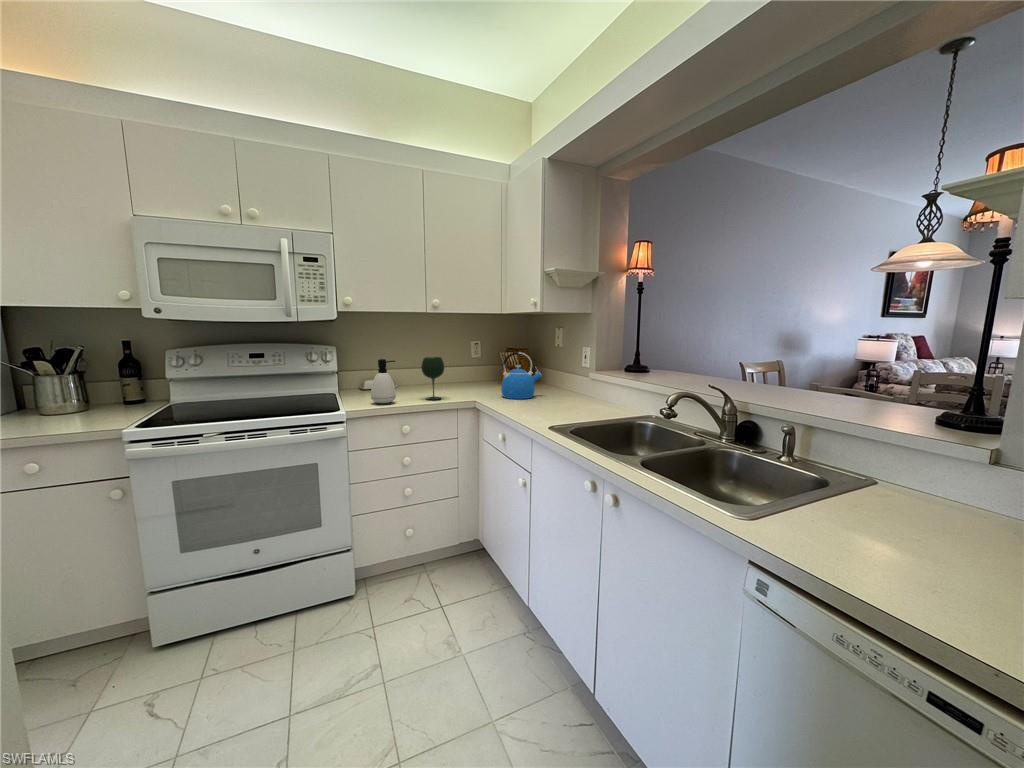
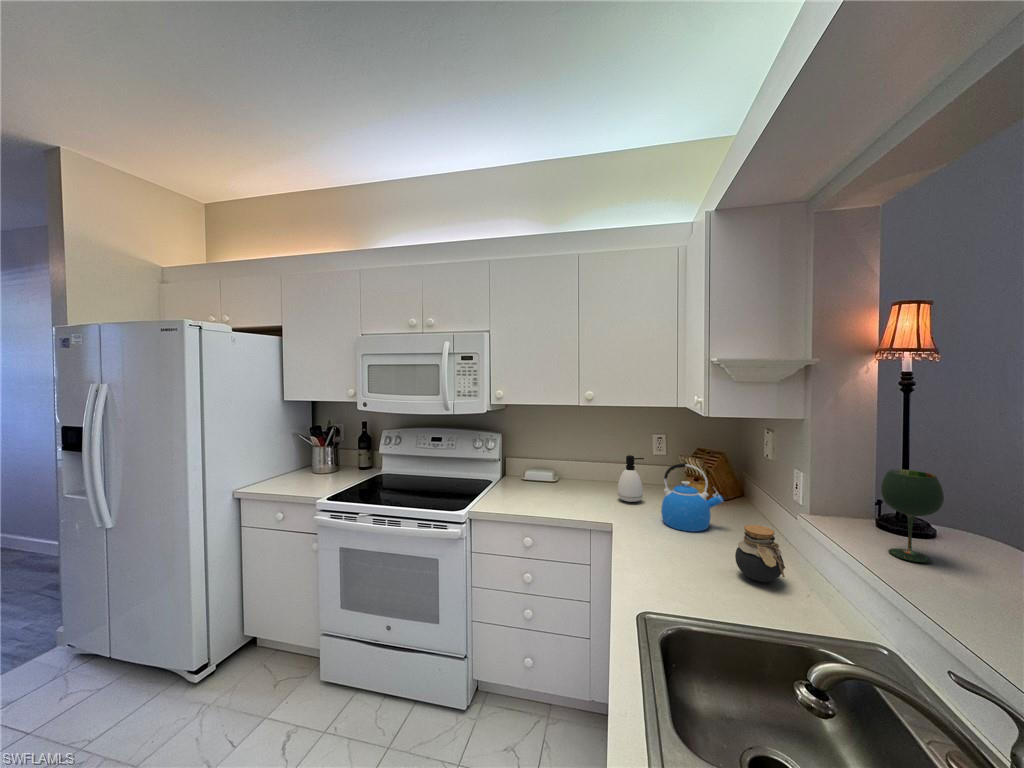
wine glass: present [421,357,444,400] -> present [881,469,944,563]
soap dispenser: present [371,359,396,403] -> present [617,455,644,502]
jar: none [571,376,601,409] -> present [735,525,785,582]

